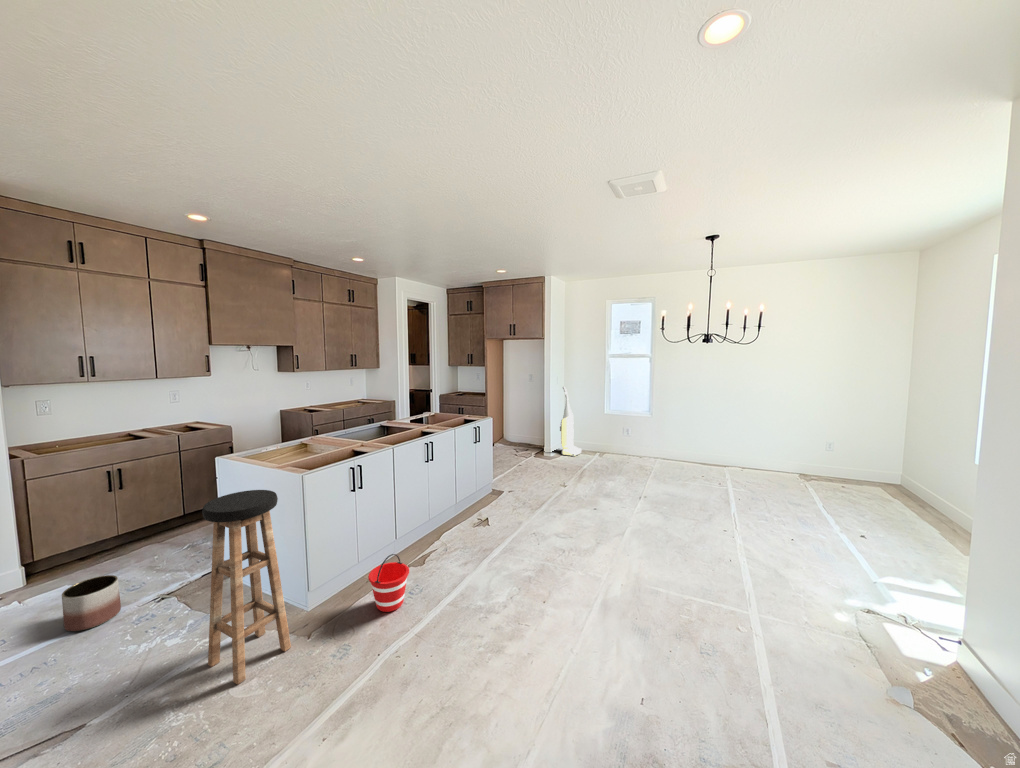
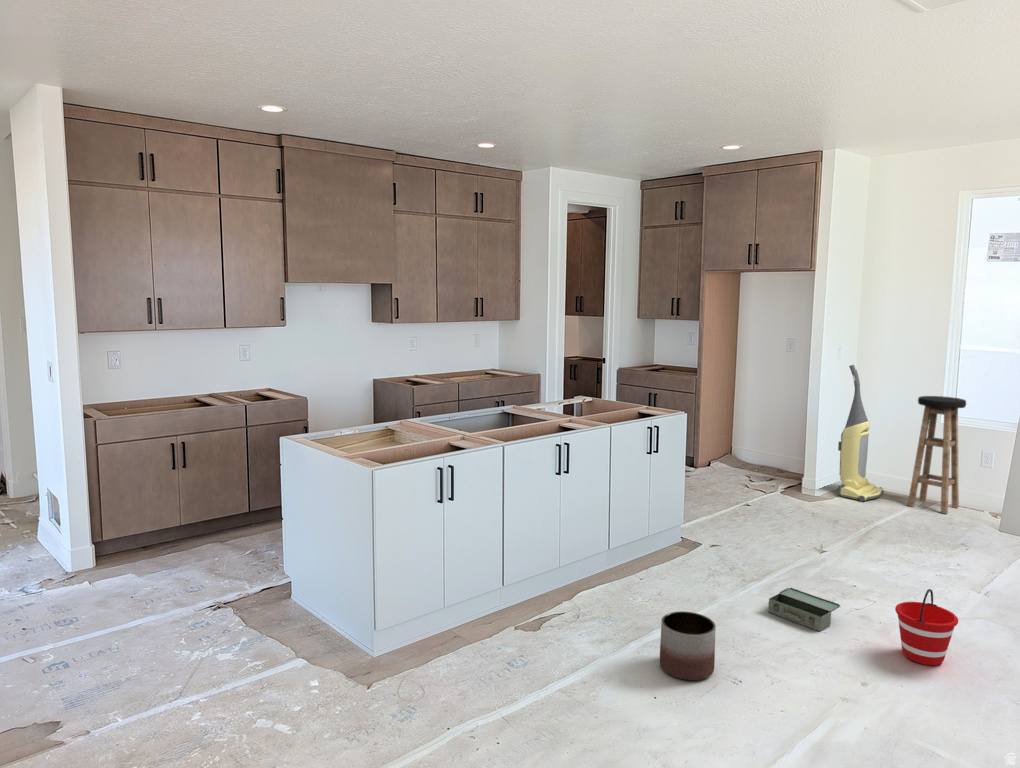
bar stool: present [202,490,291,685] -> present [908,396,966,514]
toolbox: none [551,510,587,532] -> present [768,588,840,631]
bucket: present [368,554,409,612] -> present [895,589,958,665]
planter: present [62,575,121,631] -> present [660,611,716,680]

